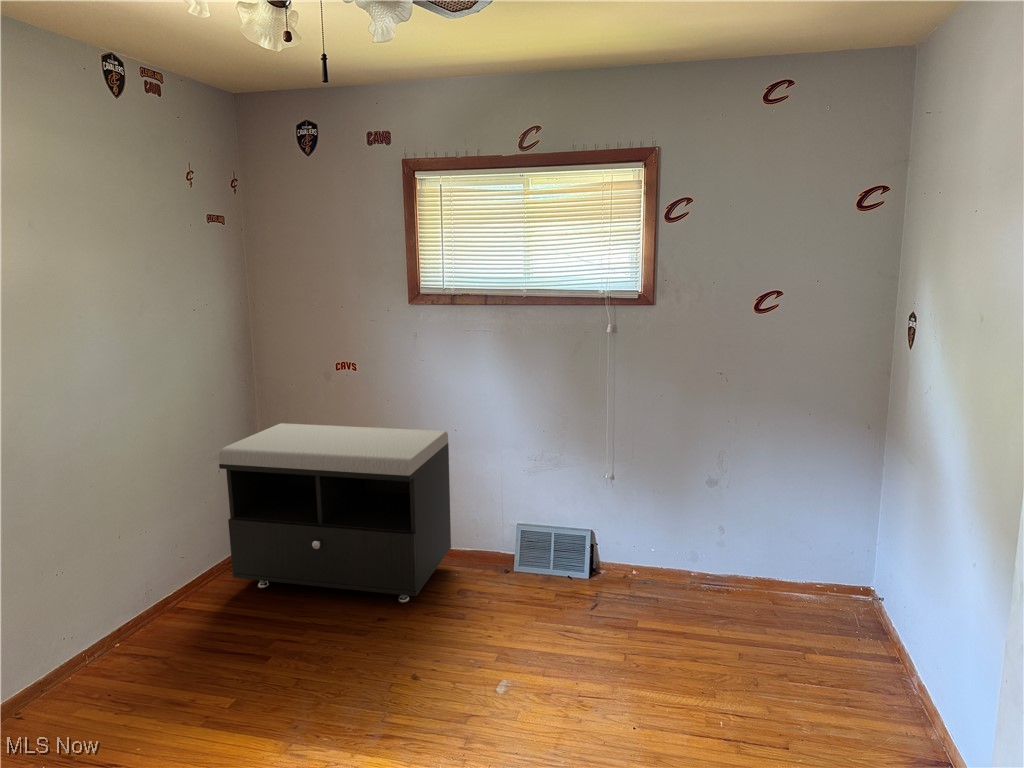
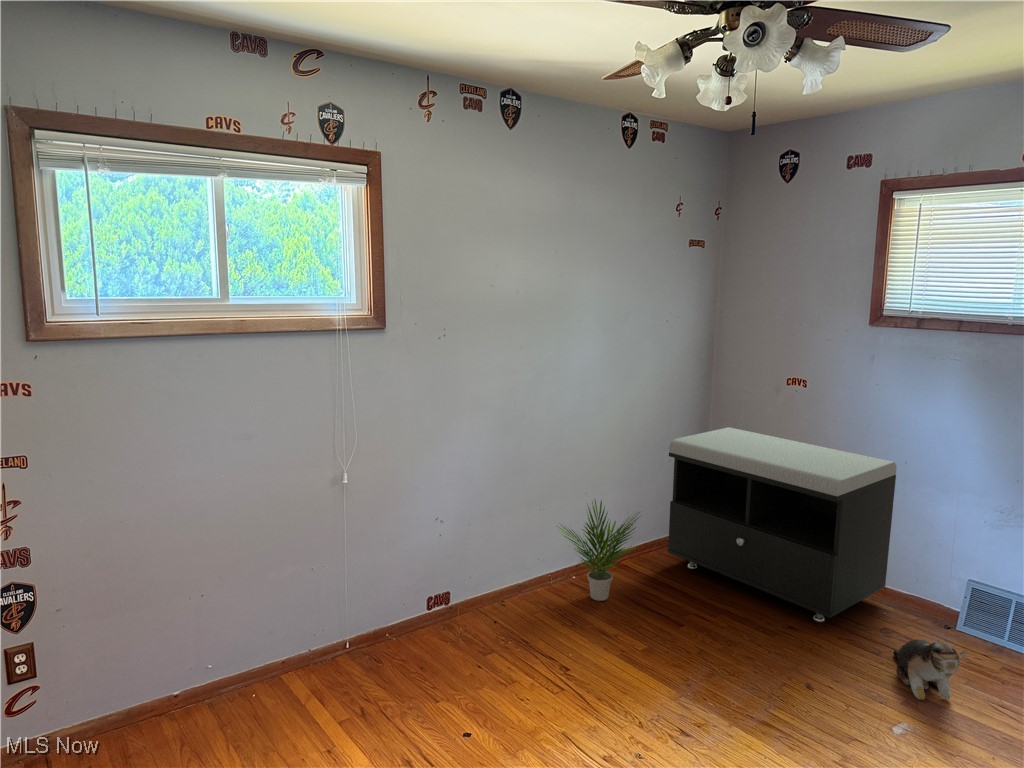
potted plant: none [77,540,203,668] -> present [557,500,640,601]
plush toy: none [474,588,540,647] -> present [893,640,966,700]

